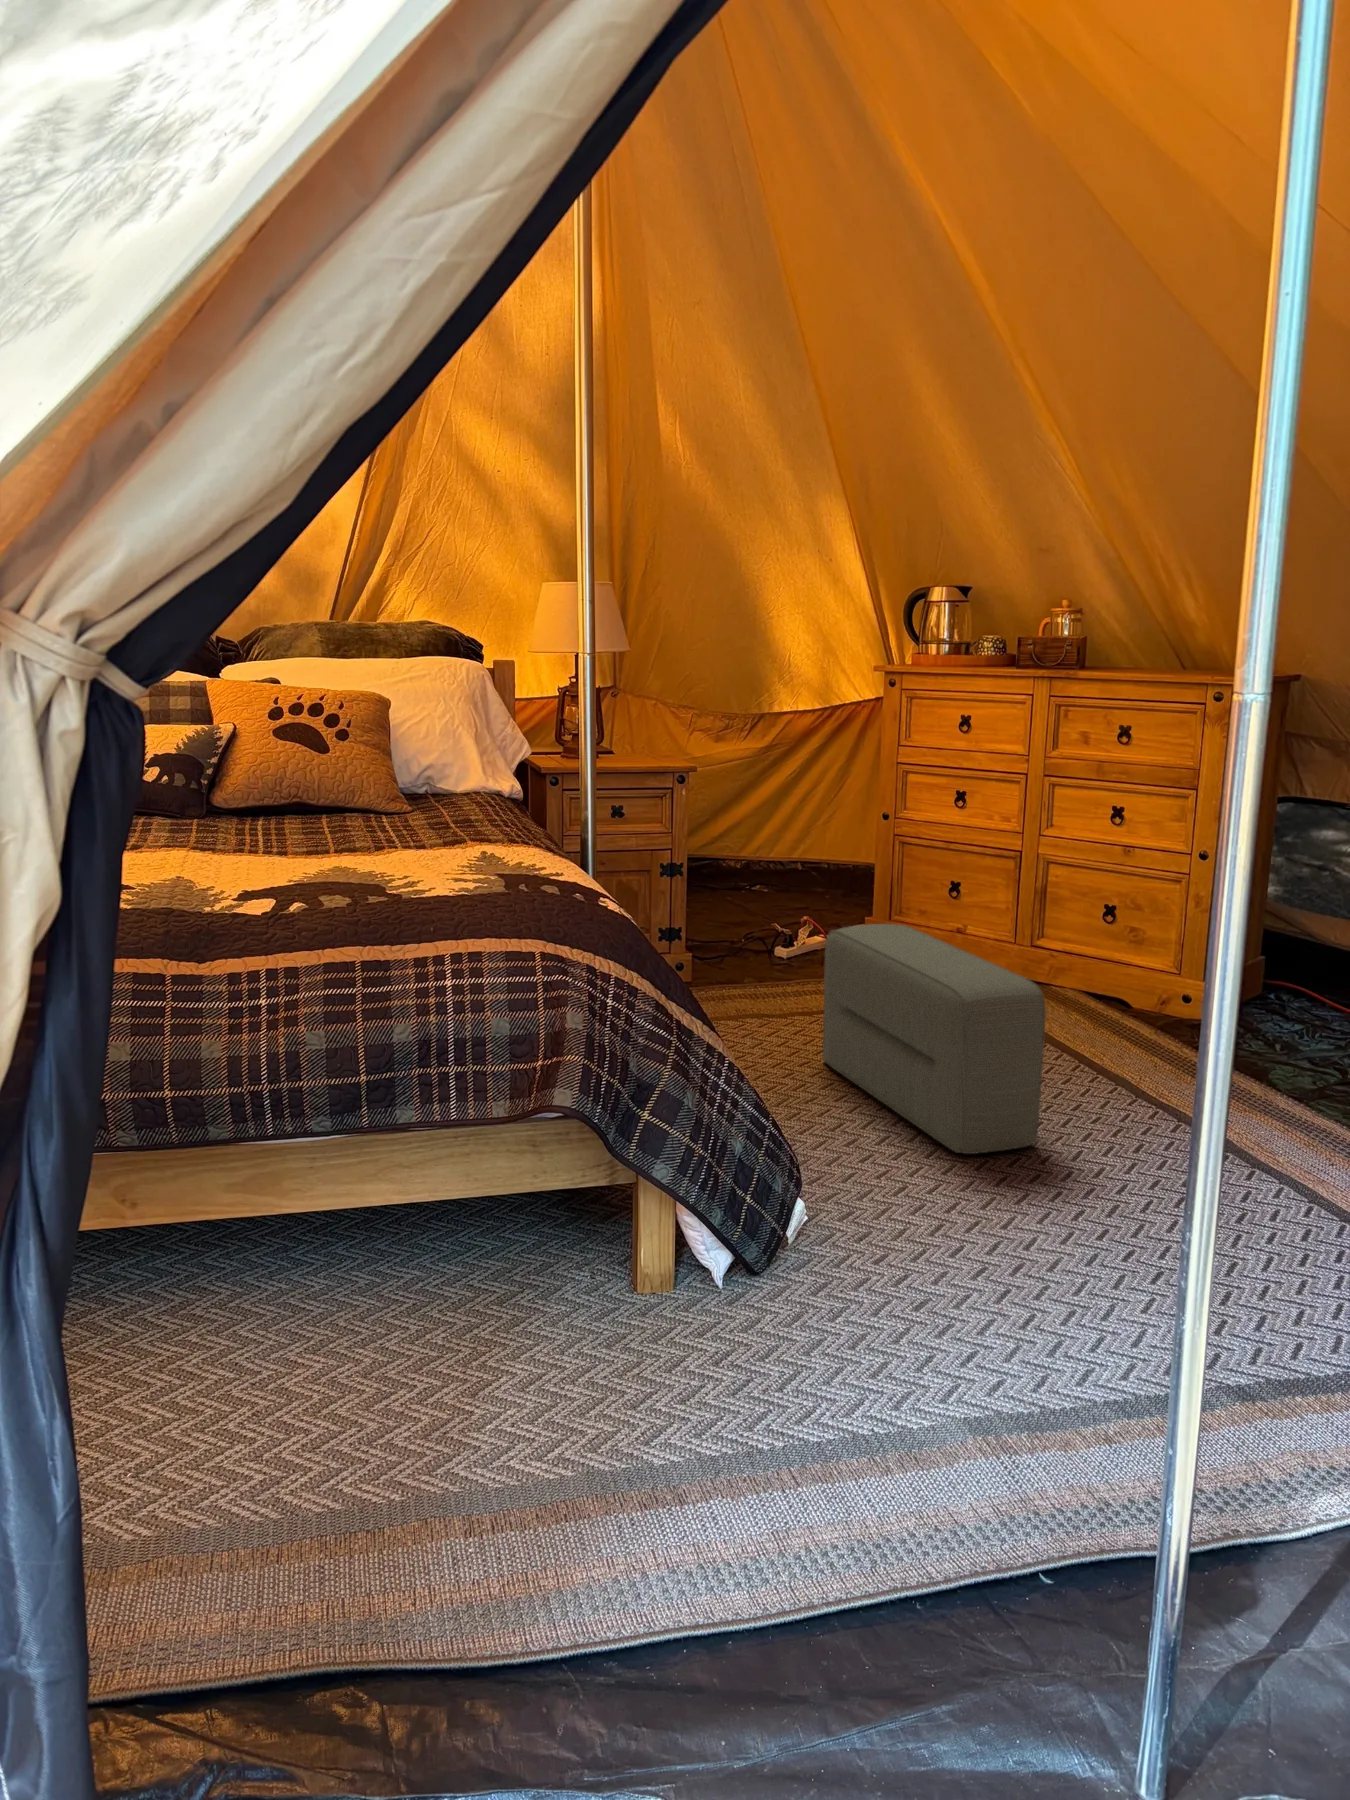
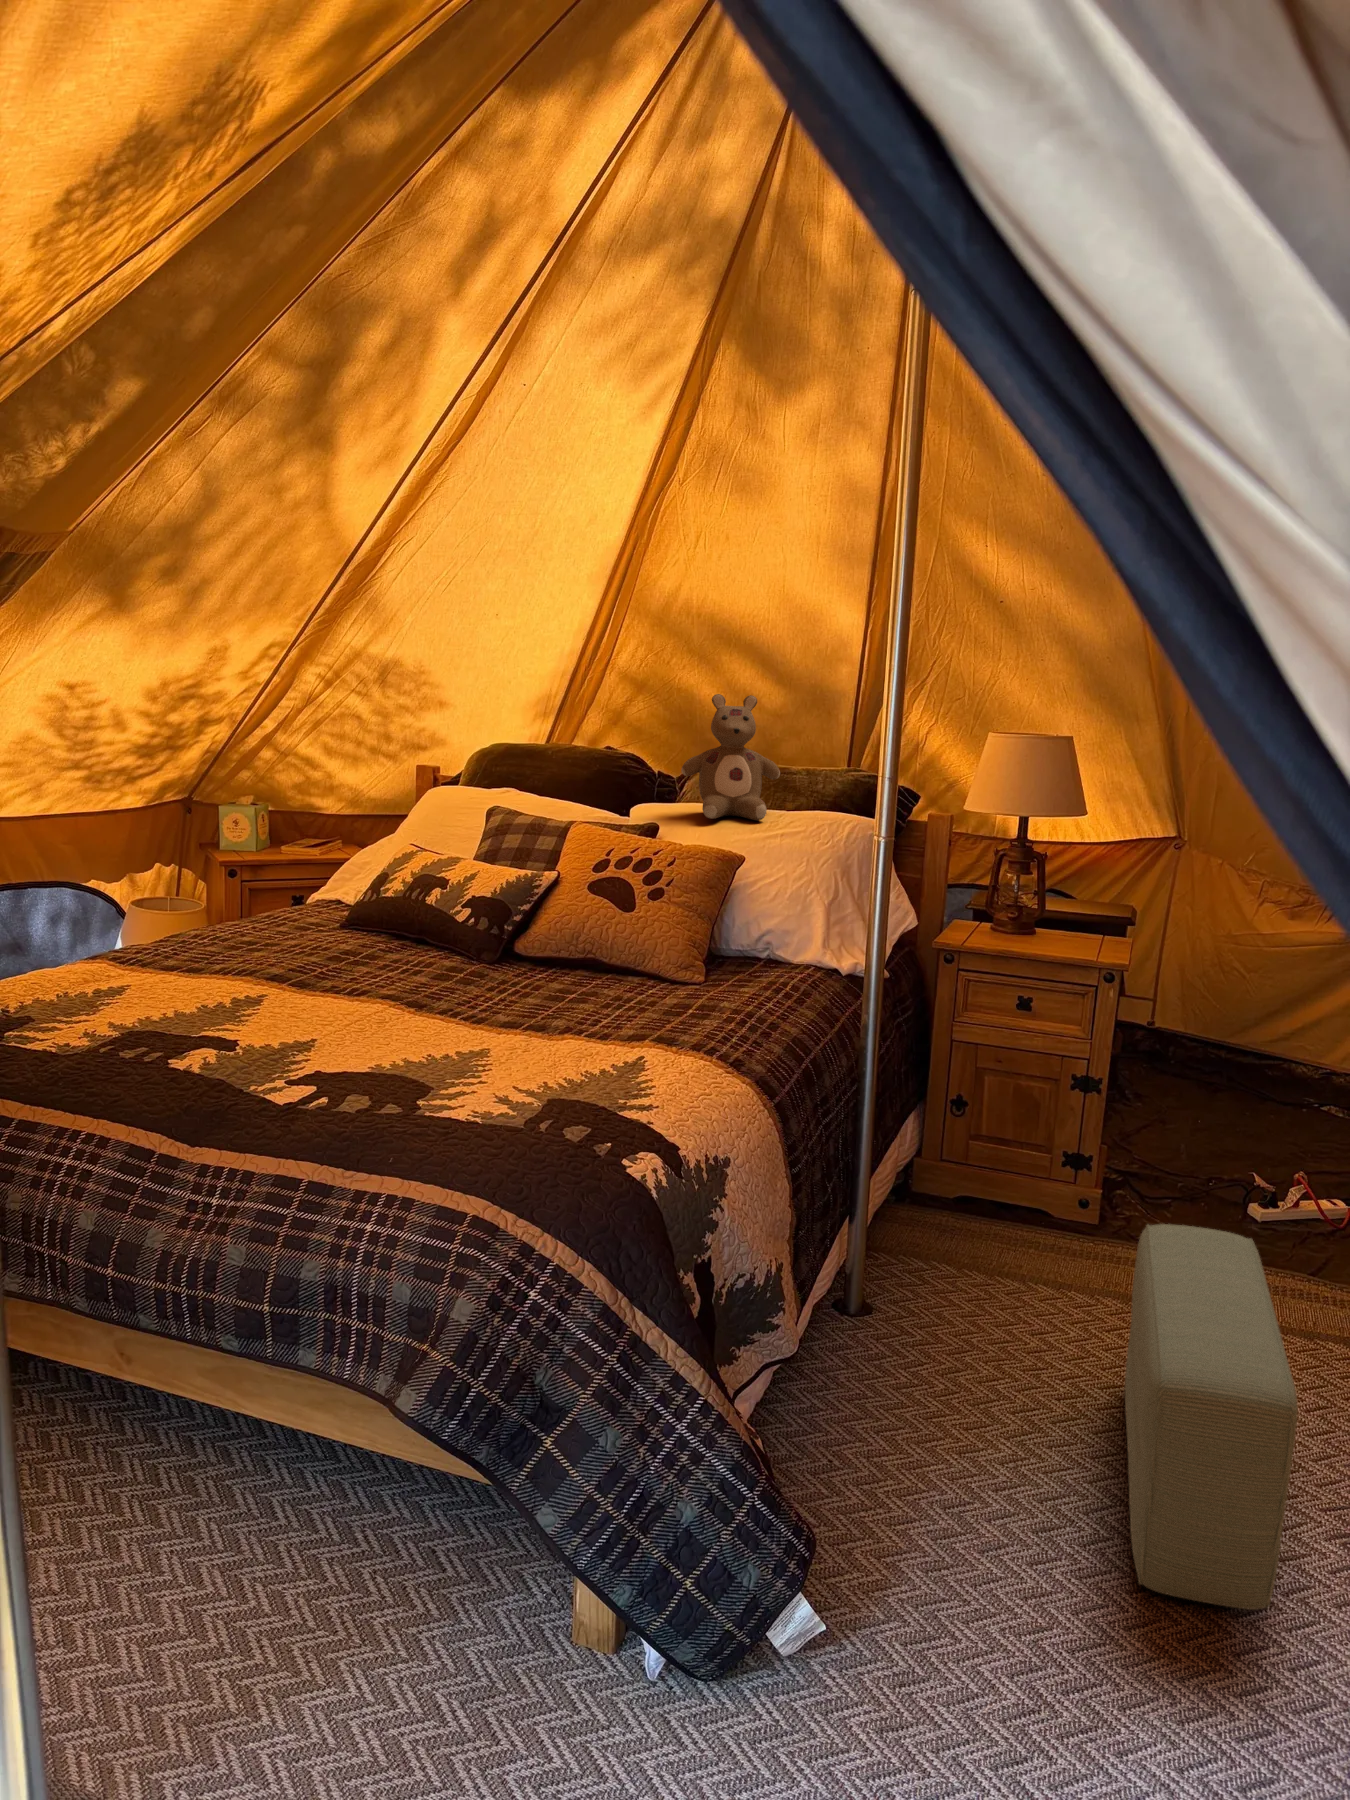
stuffed bear: none [284,553,380,671] -> present [681,694,780,820]

